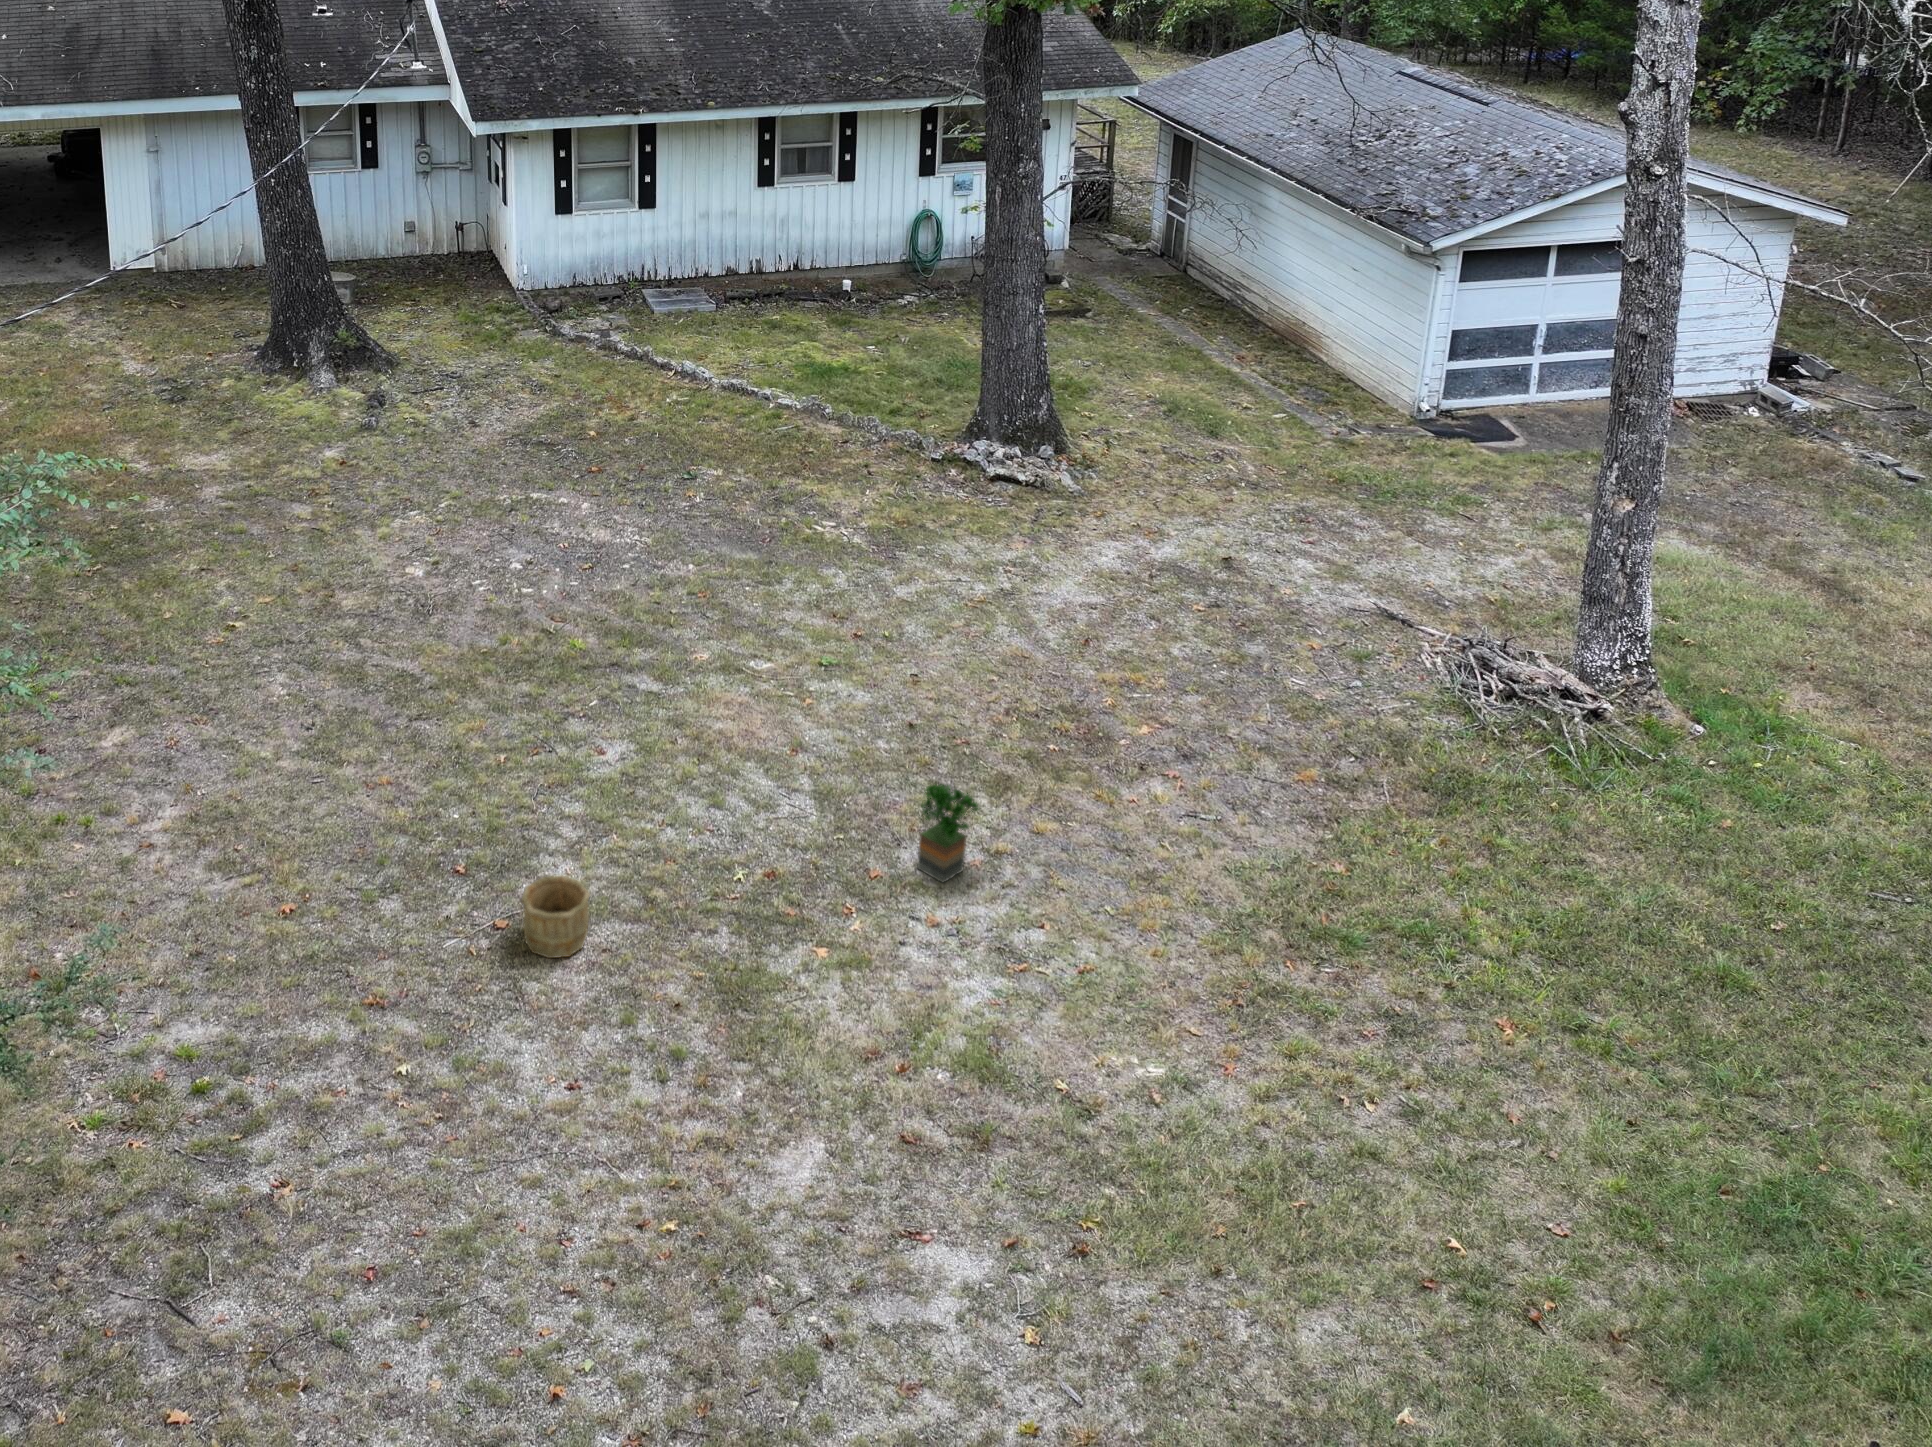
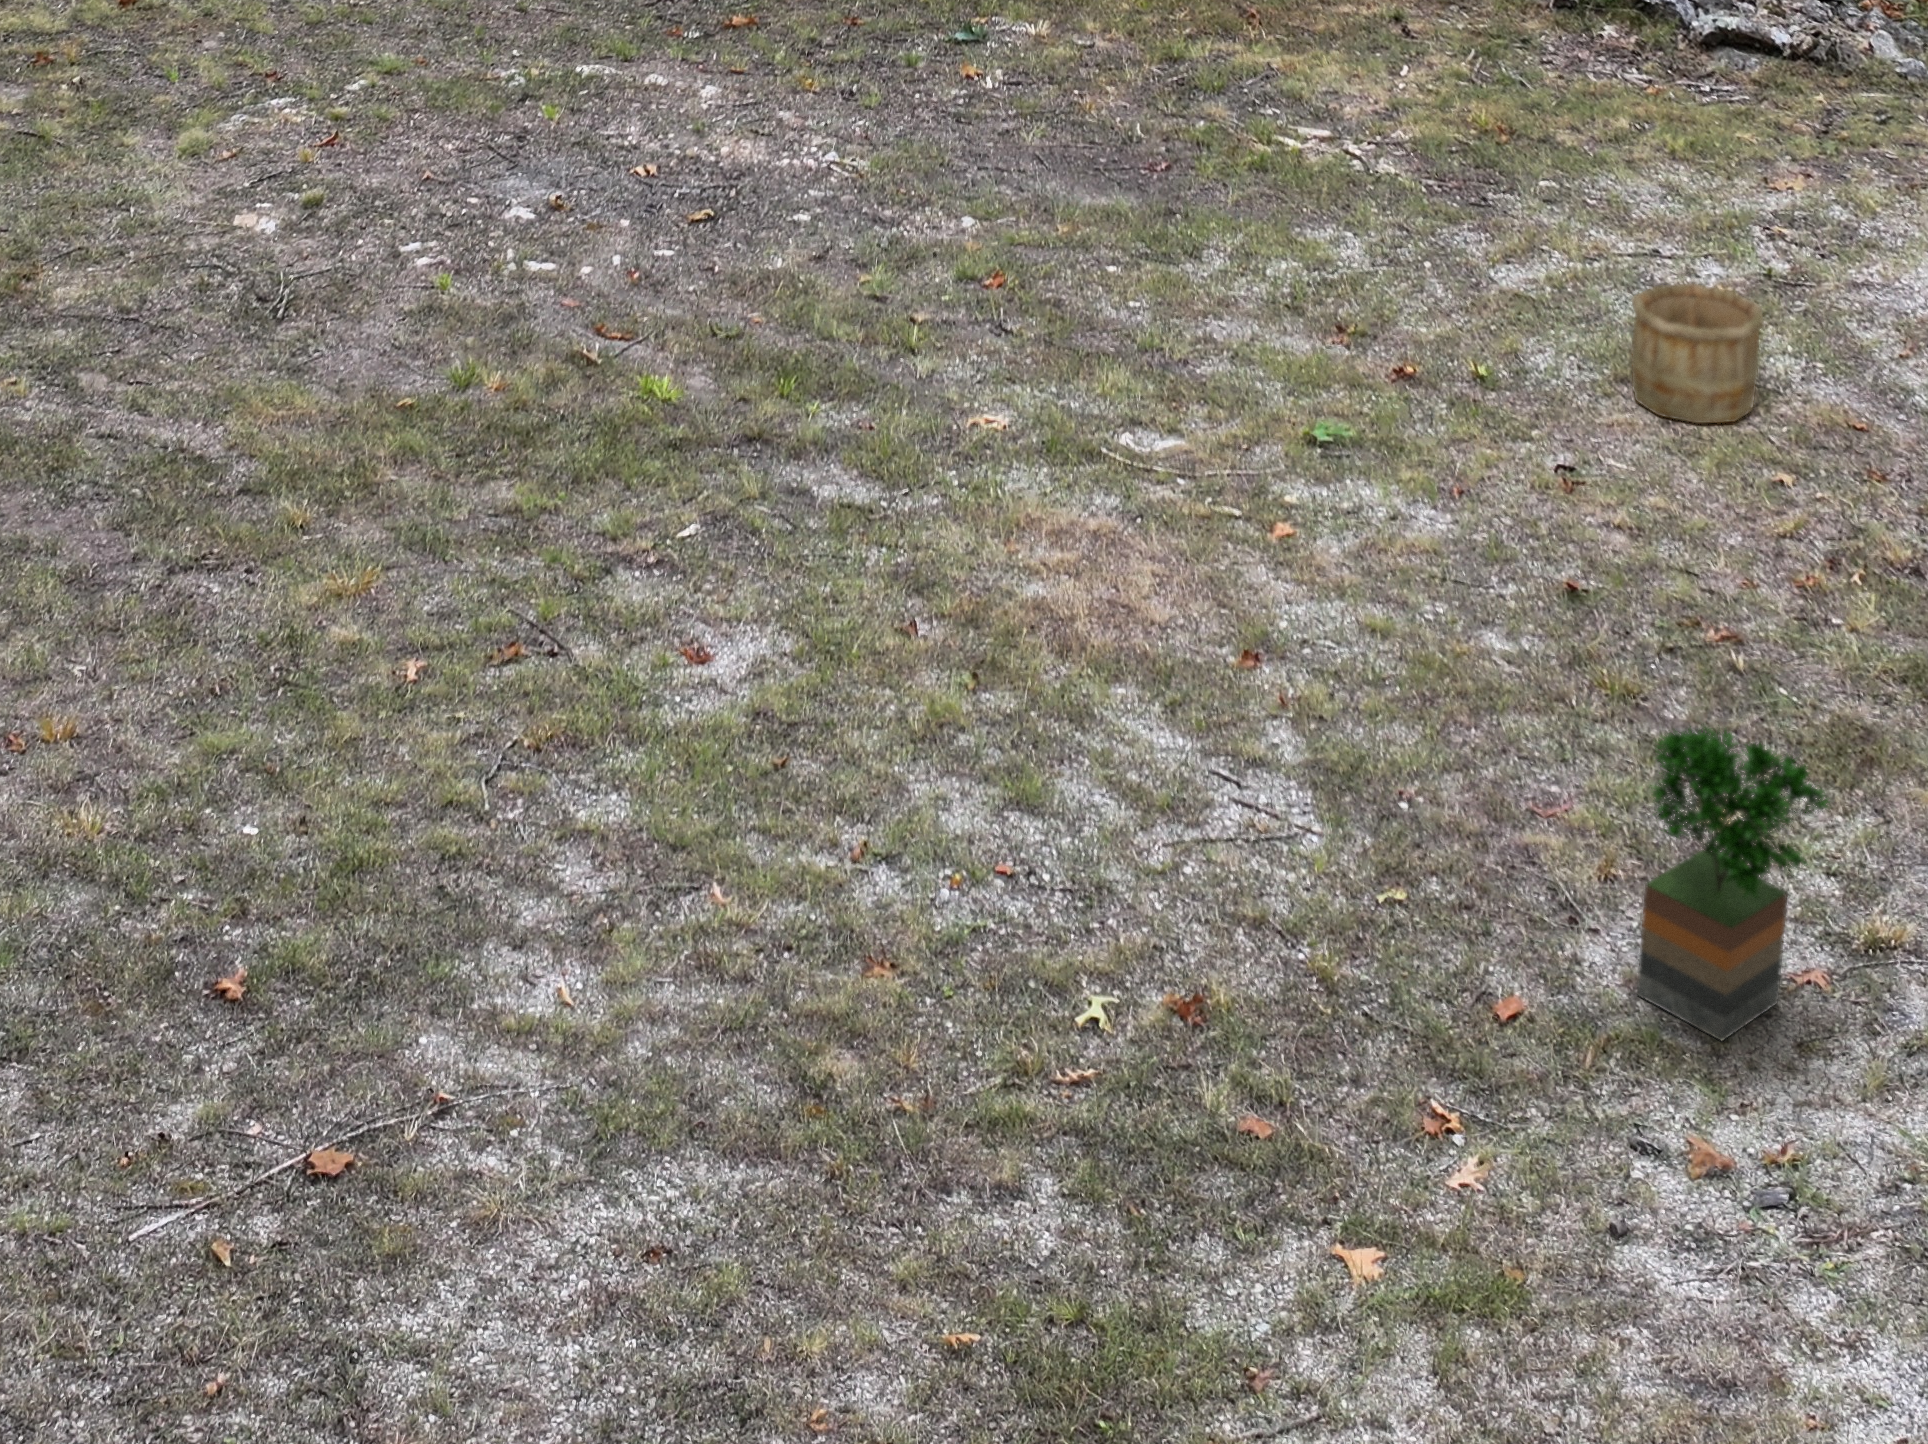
wooden bucket: present [521,875,590,958] -> present [1632,283,1764,423]

